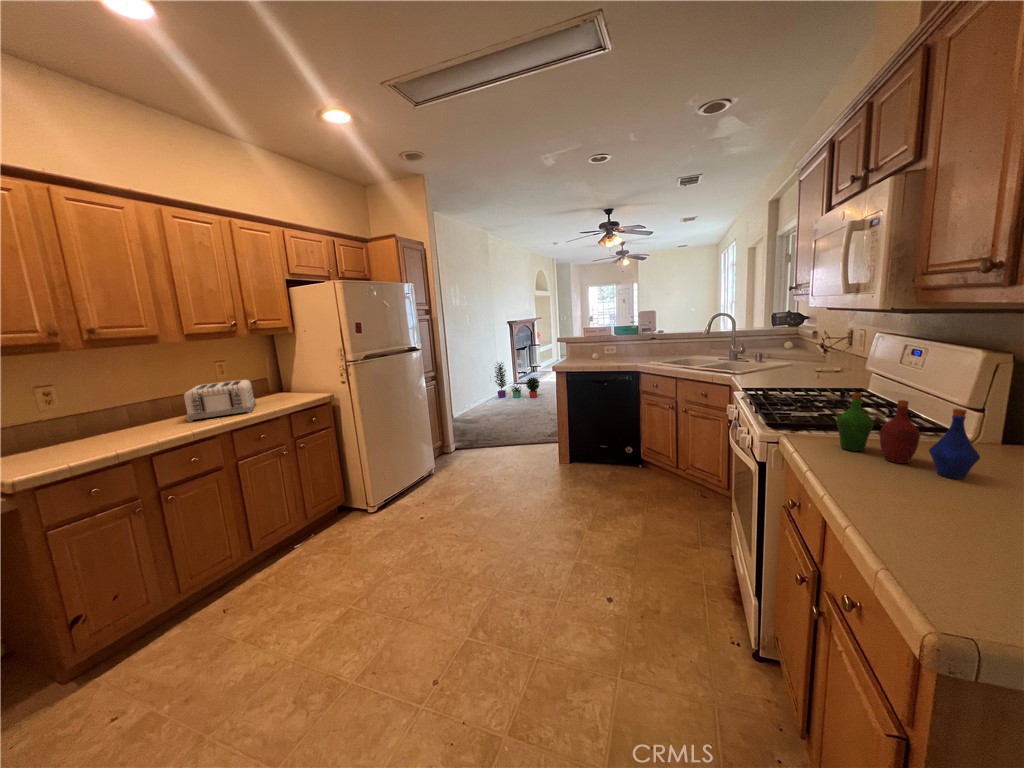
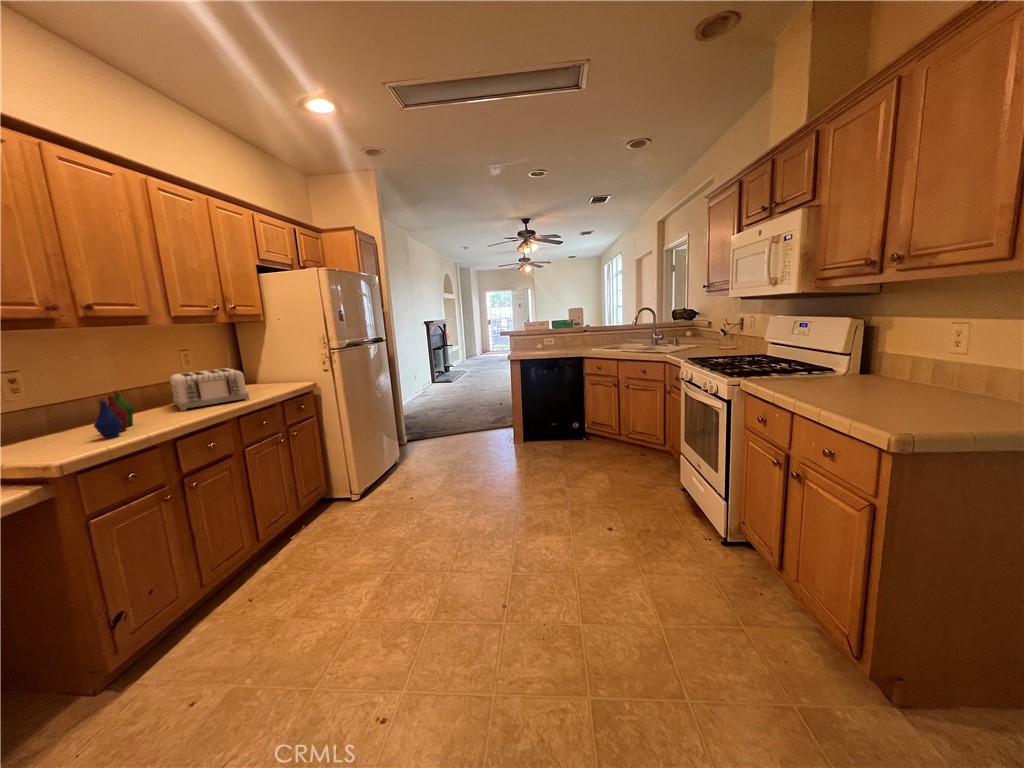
potted plant: present [494,362,540,398] -> none [419,359,466,395]
bottle: present [836,393,980,479] -> present [94,390,134,438]

